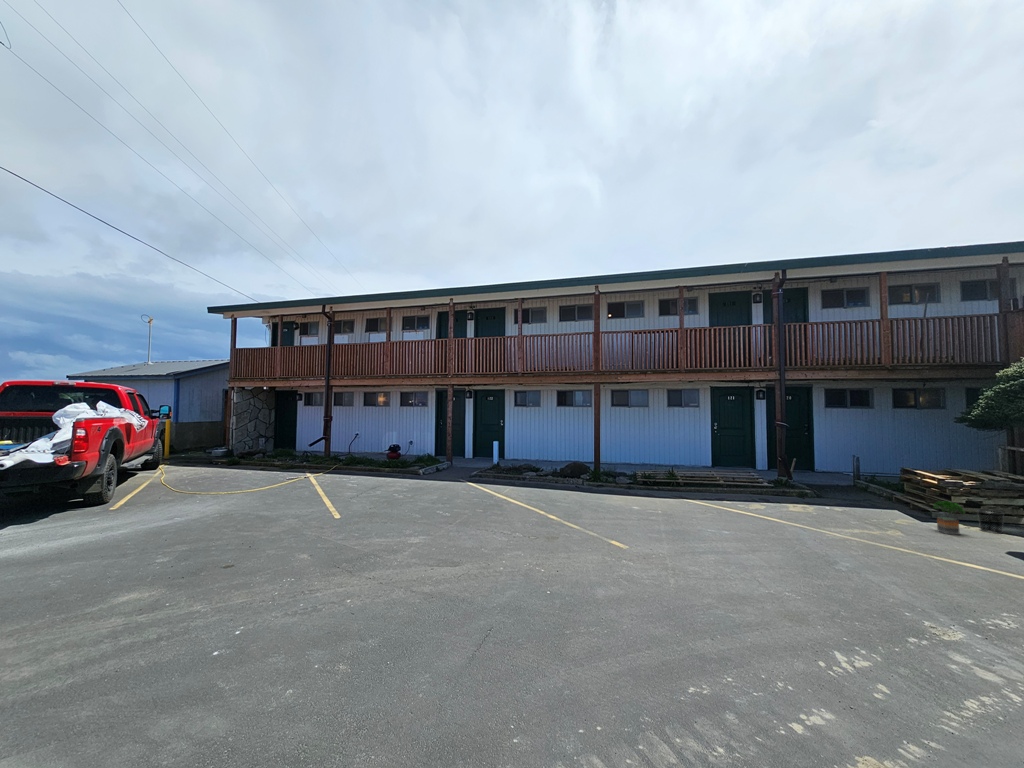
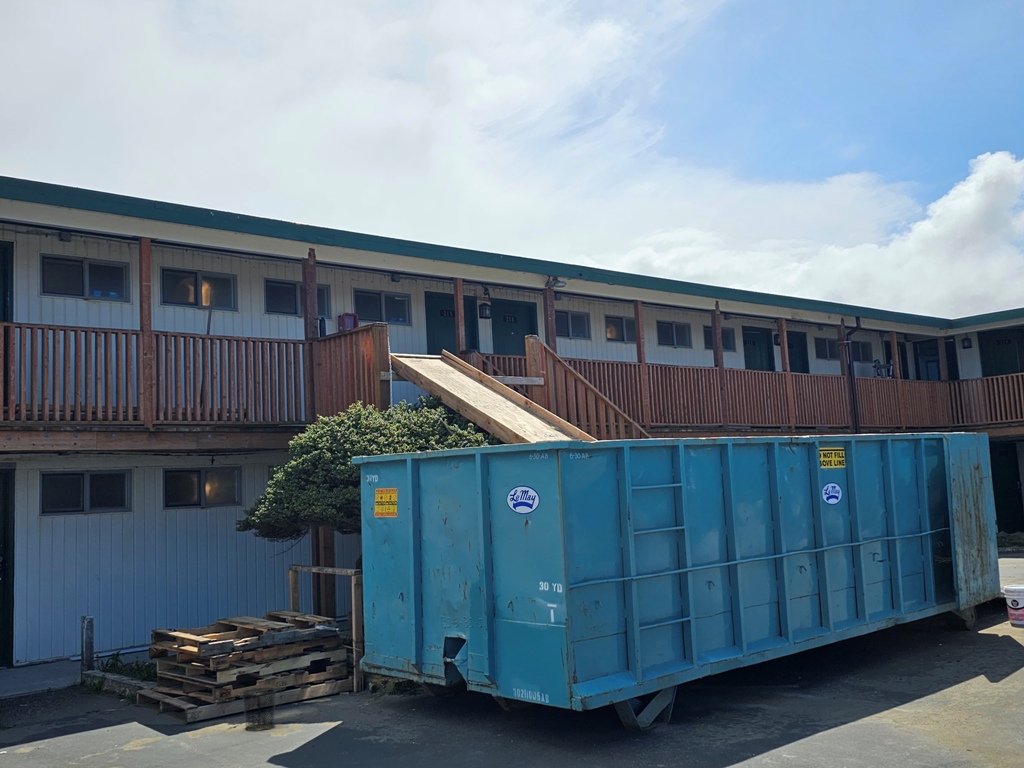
potted tree: present [934,501,965,535] -> none [174,687,221,753]

